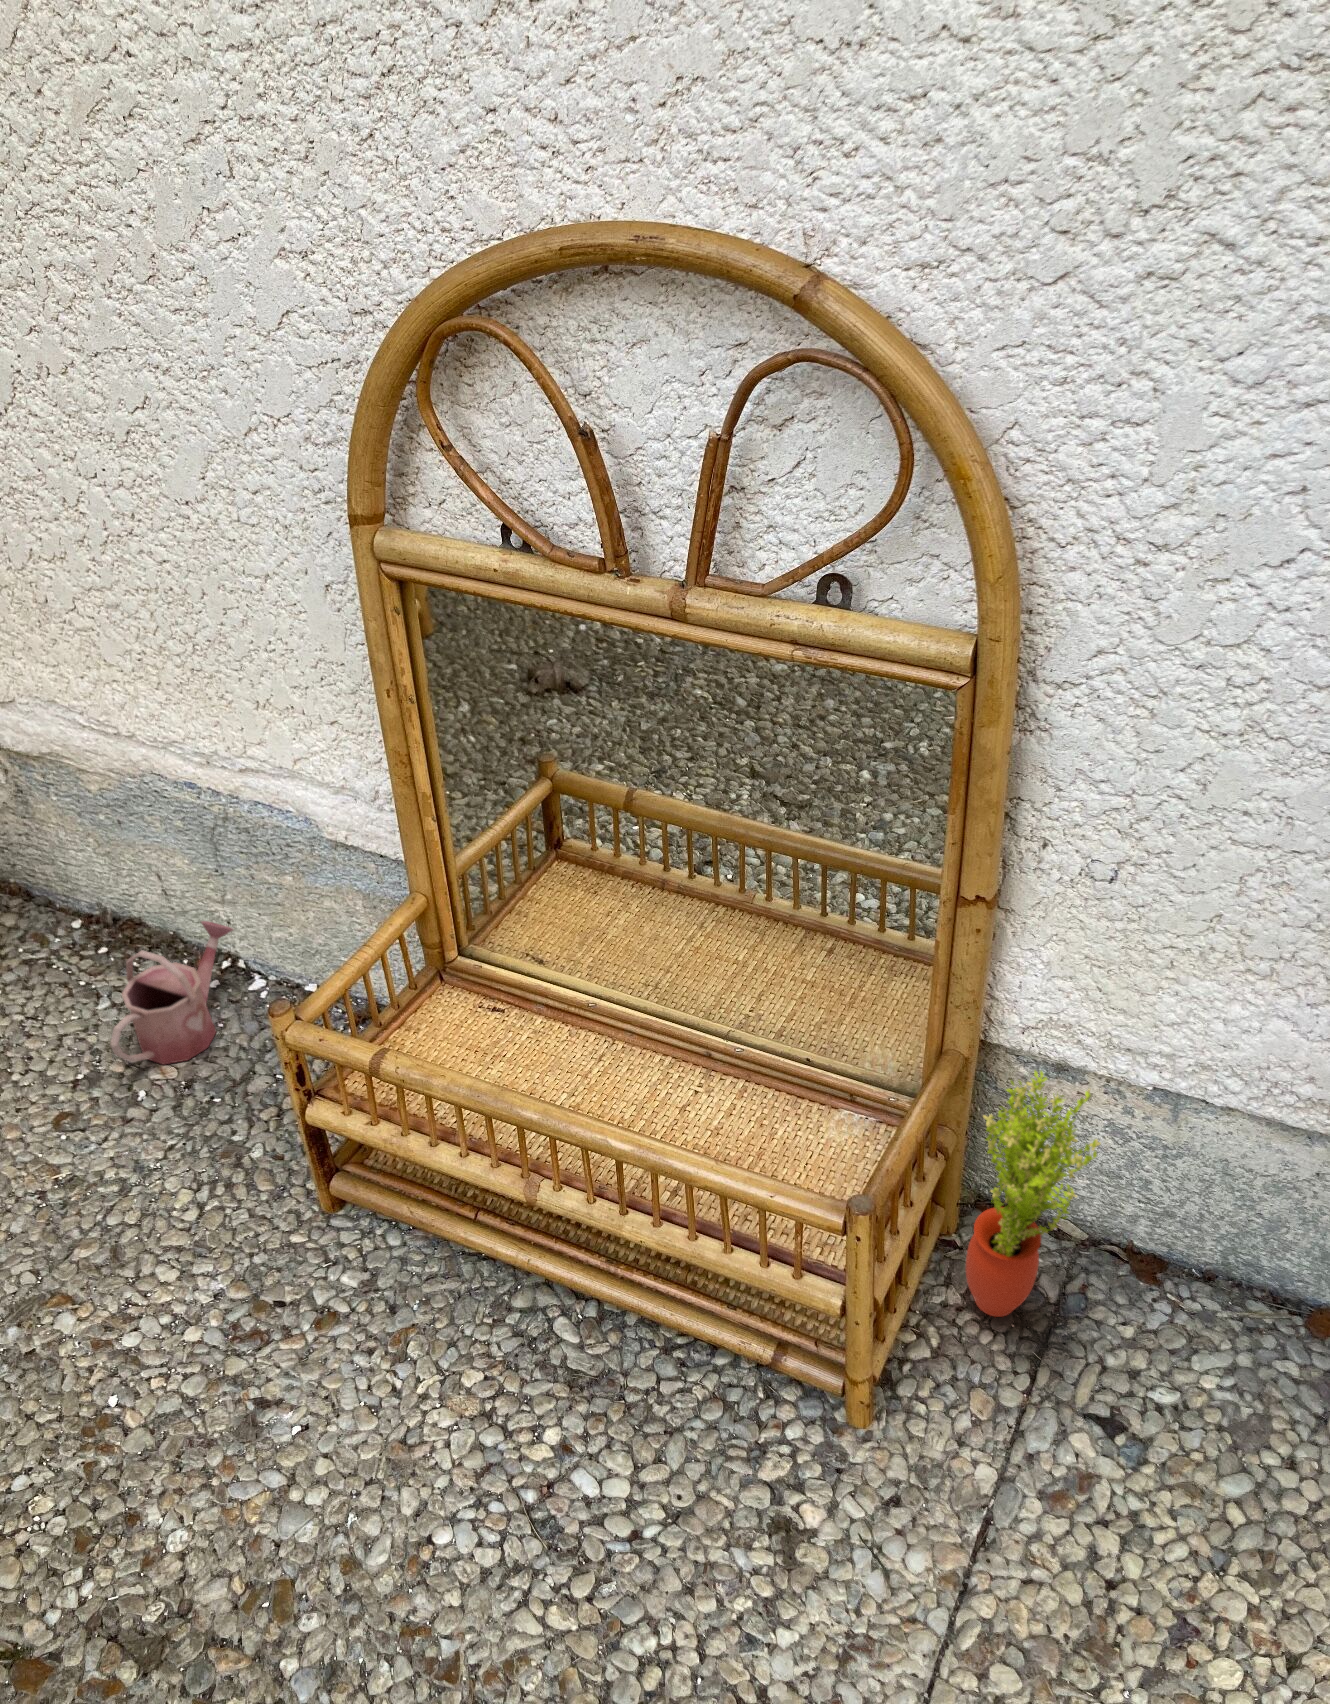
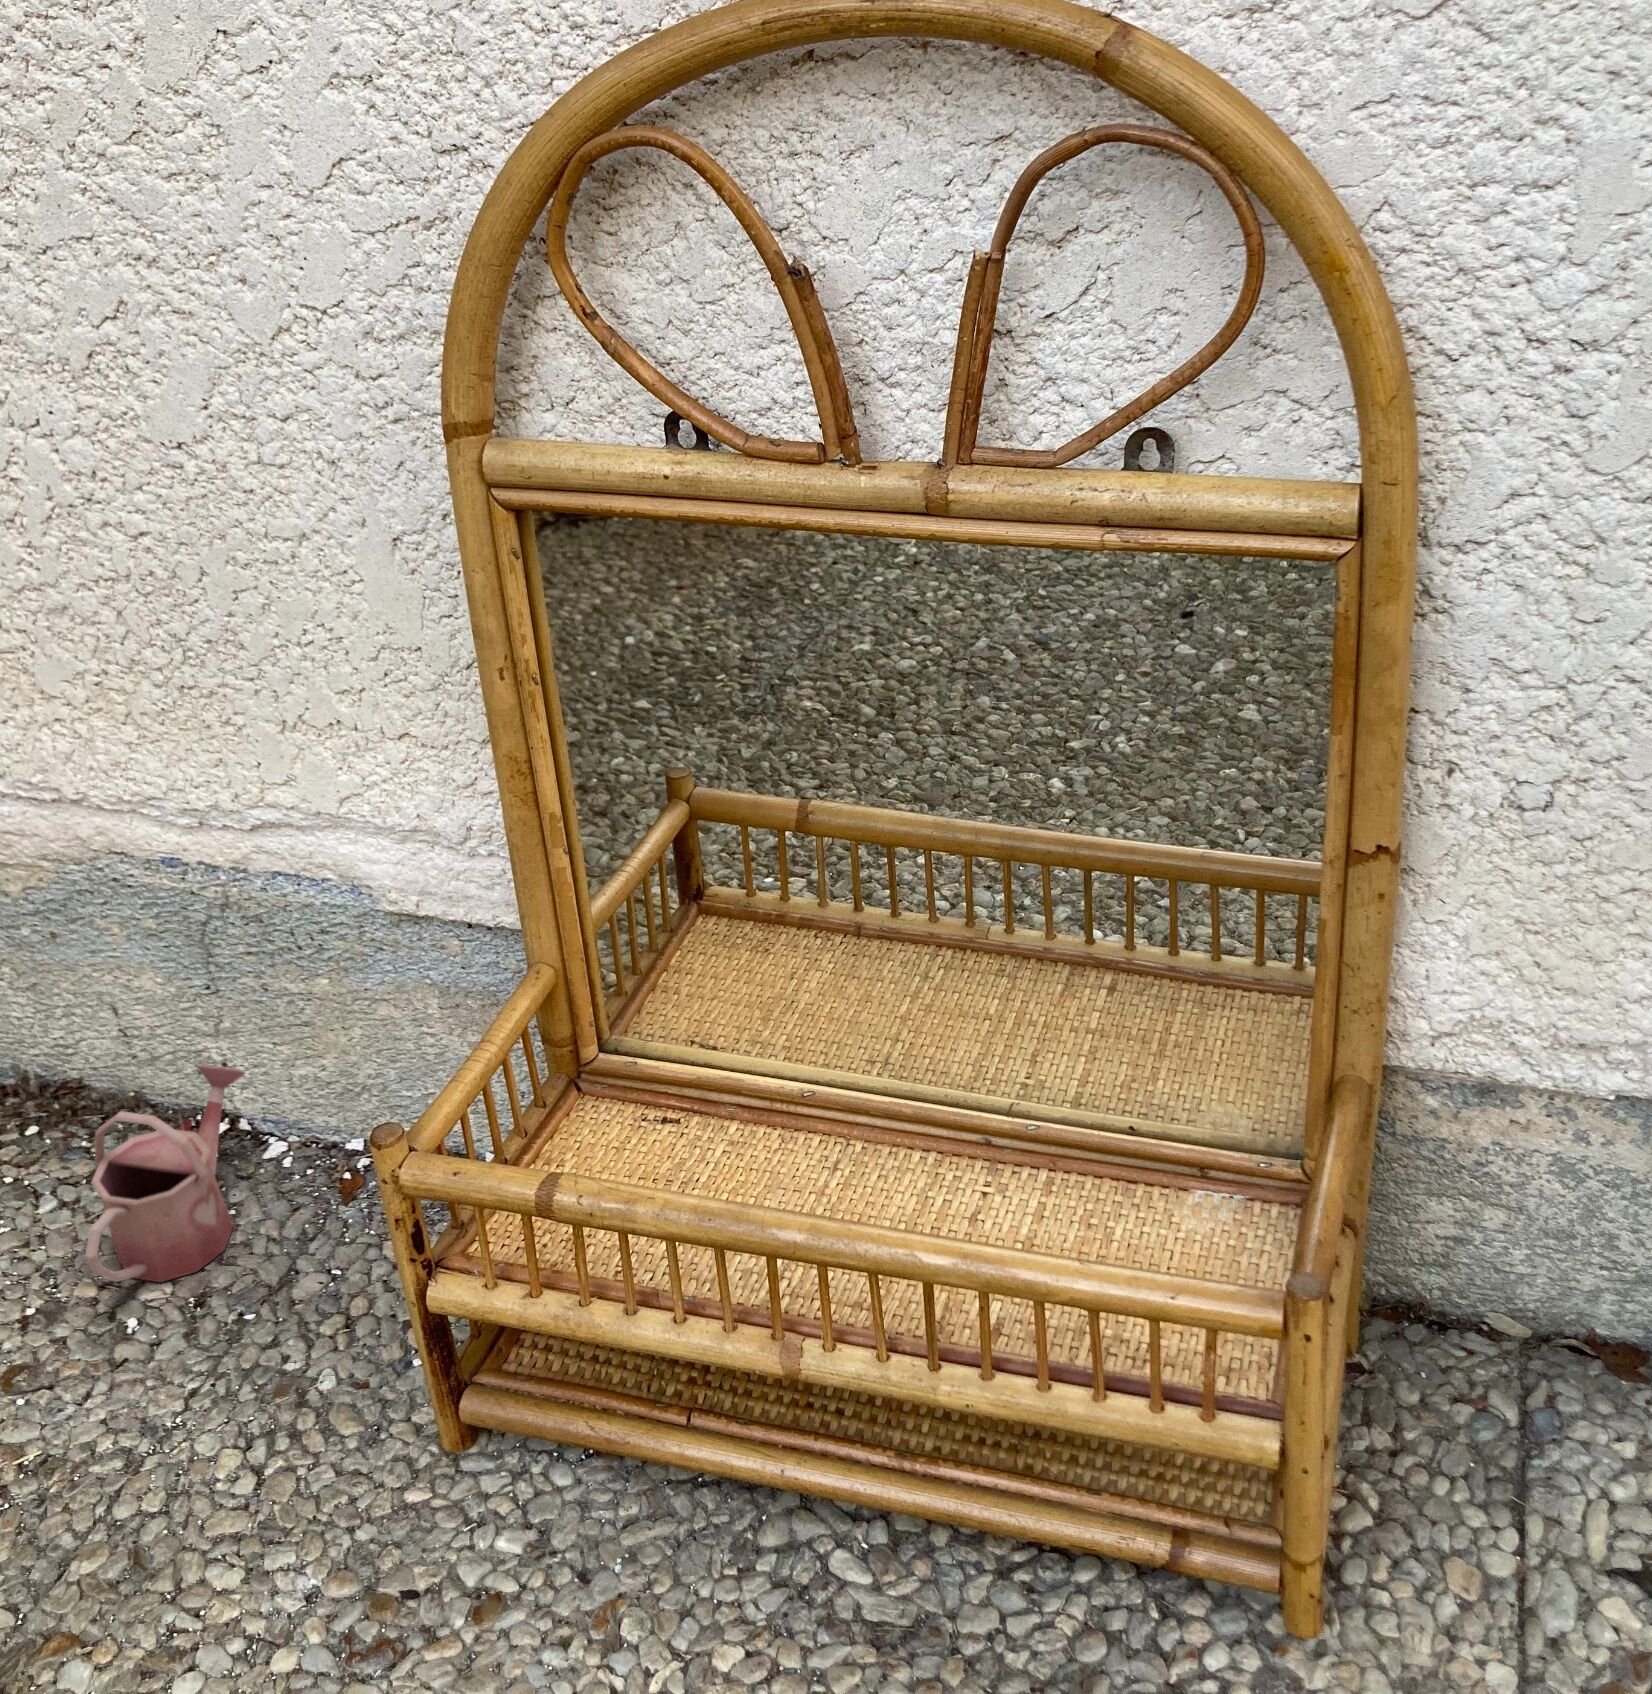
potted plant: present [966,1071,1101,1317] -> none [1394,1083,1582,1458]

